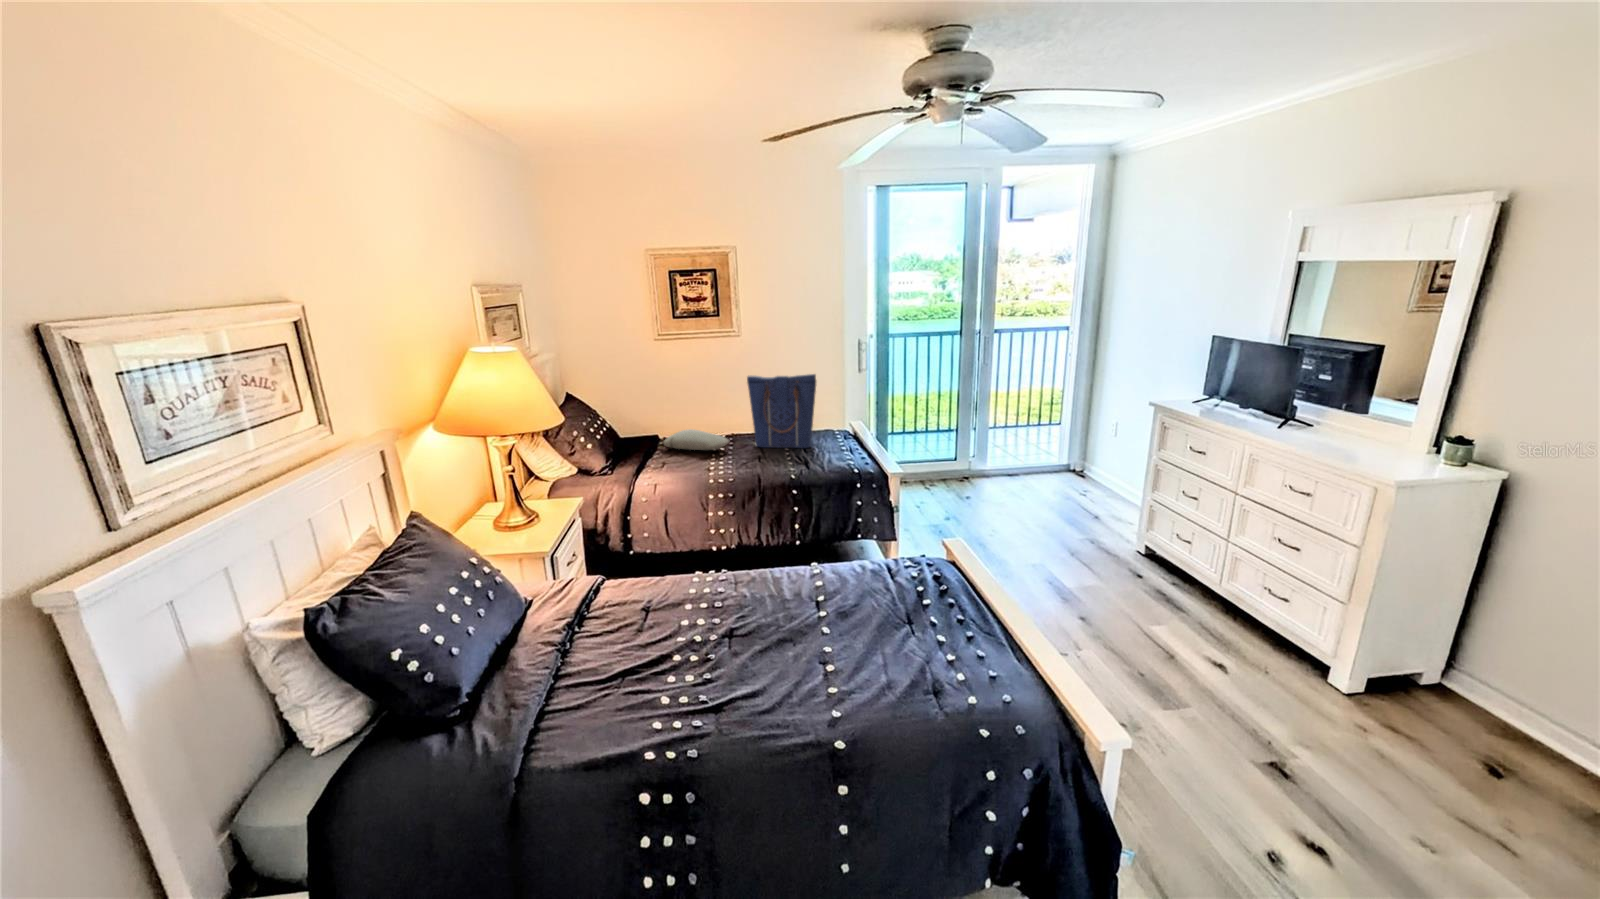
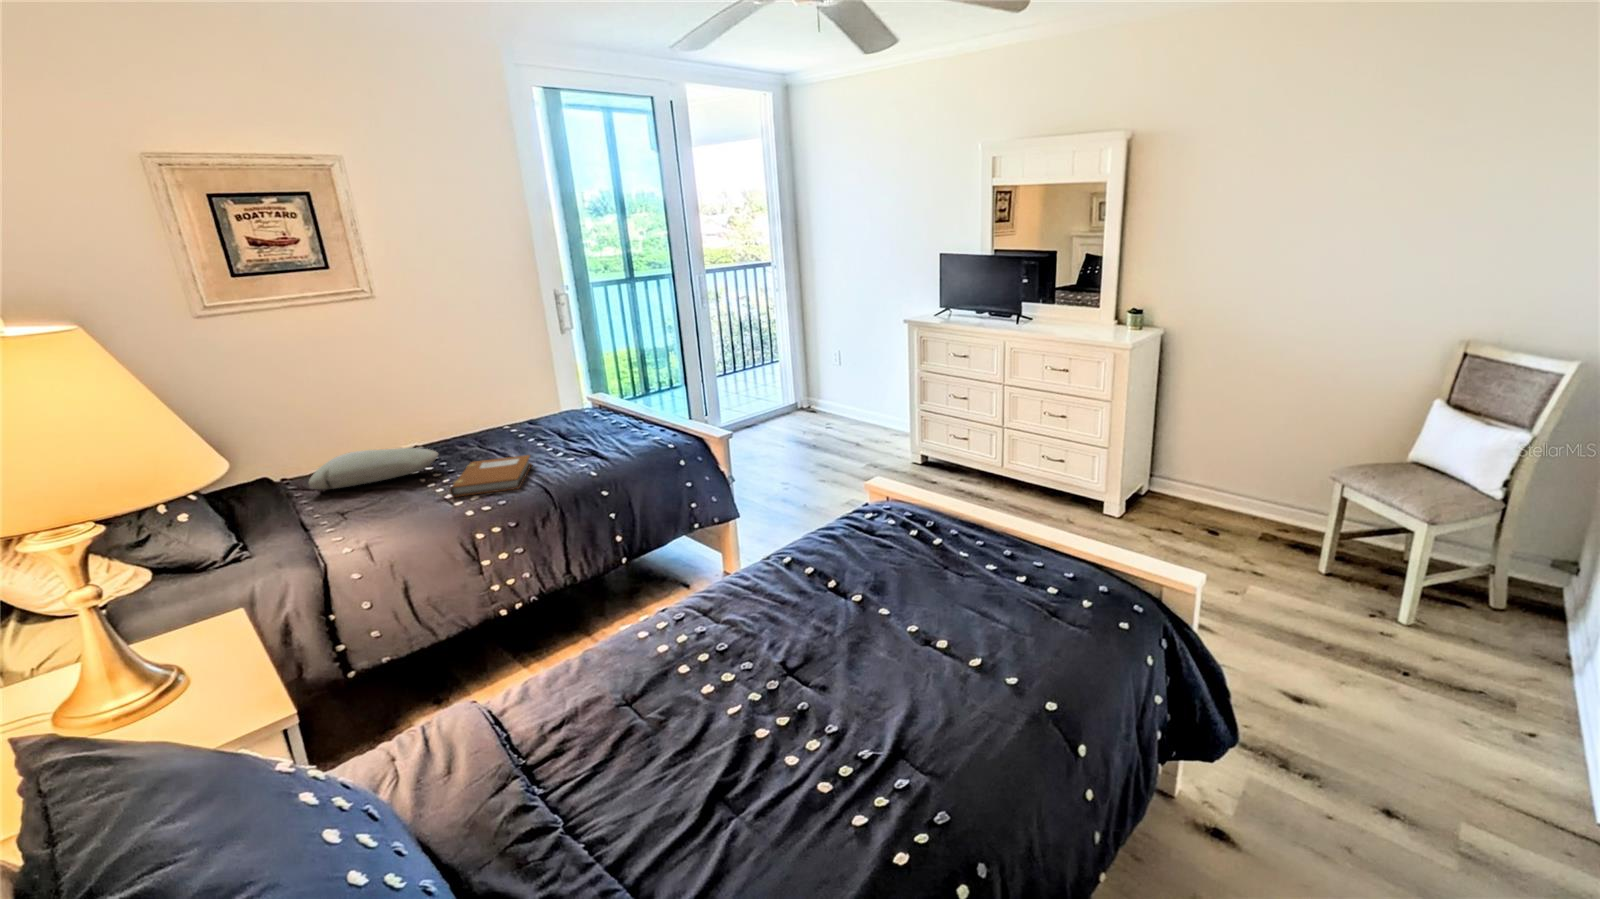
tote bag: present [747,374,816,448] -> none [442,326,564,453]
notebook: none [713,452,771,476] -> present [450,455,532,497]

